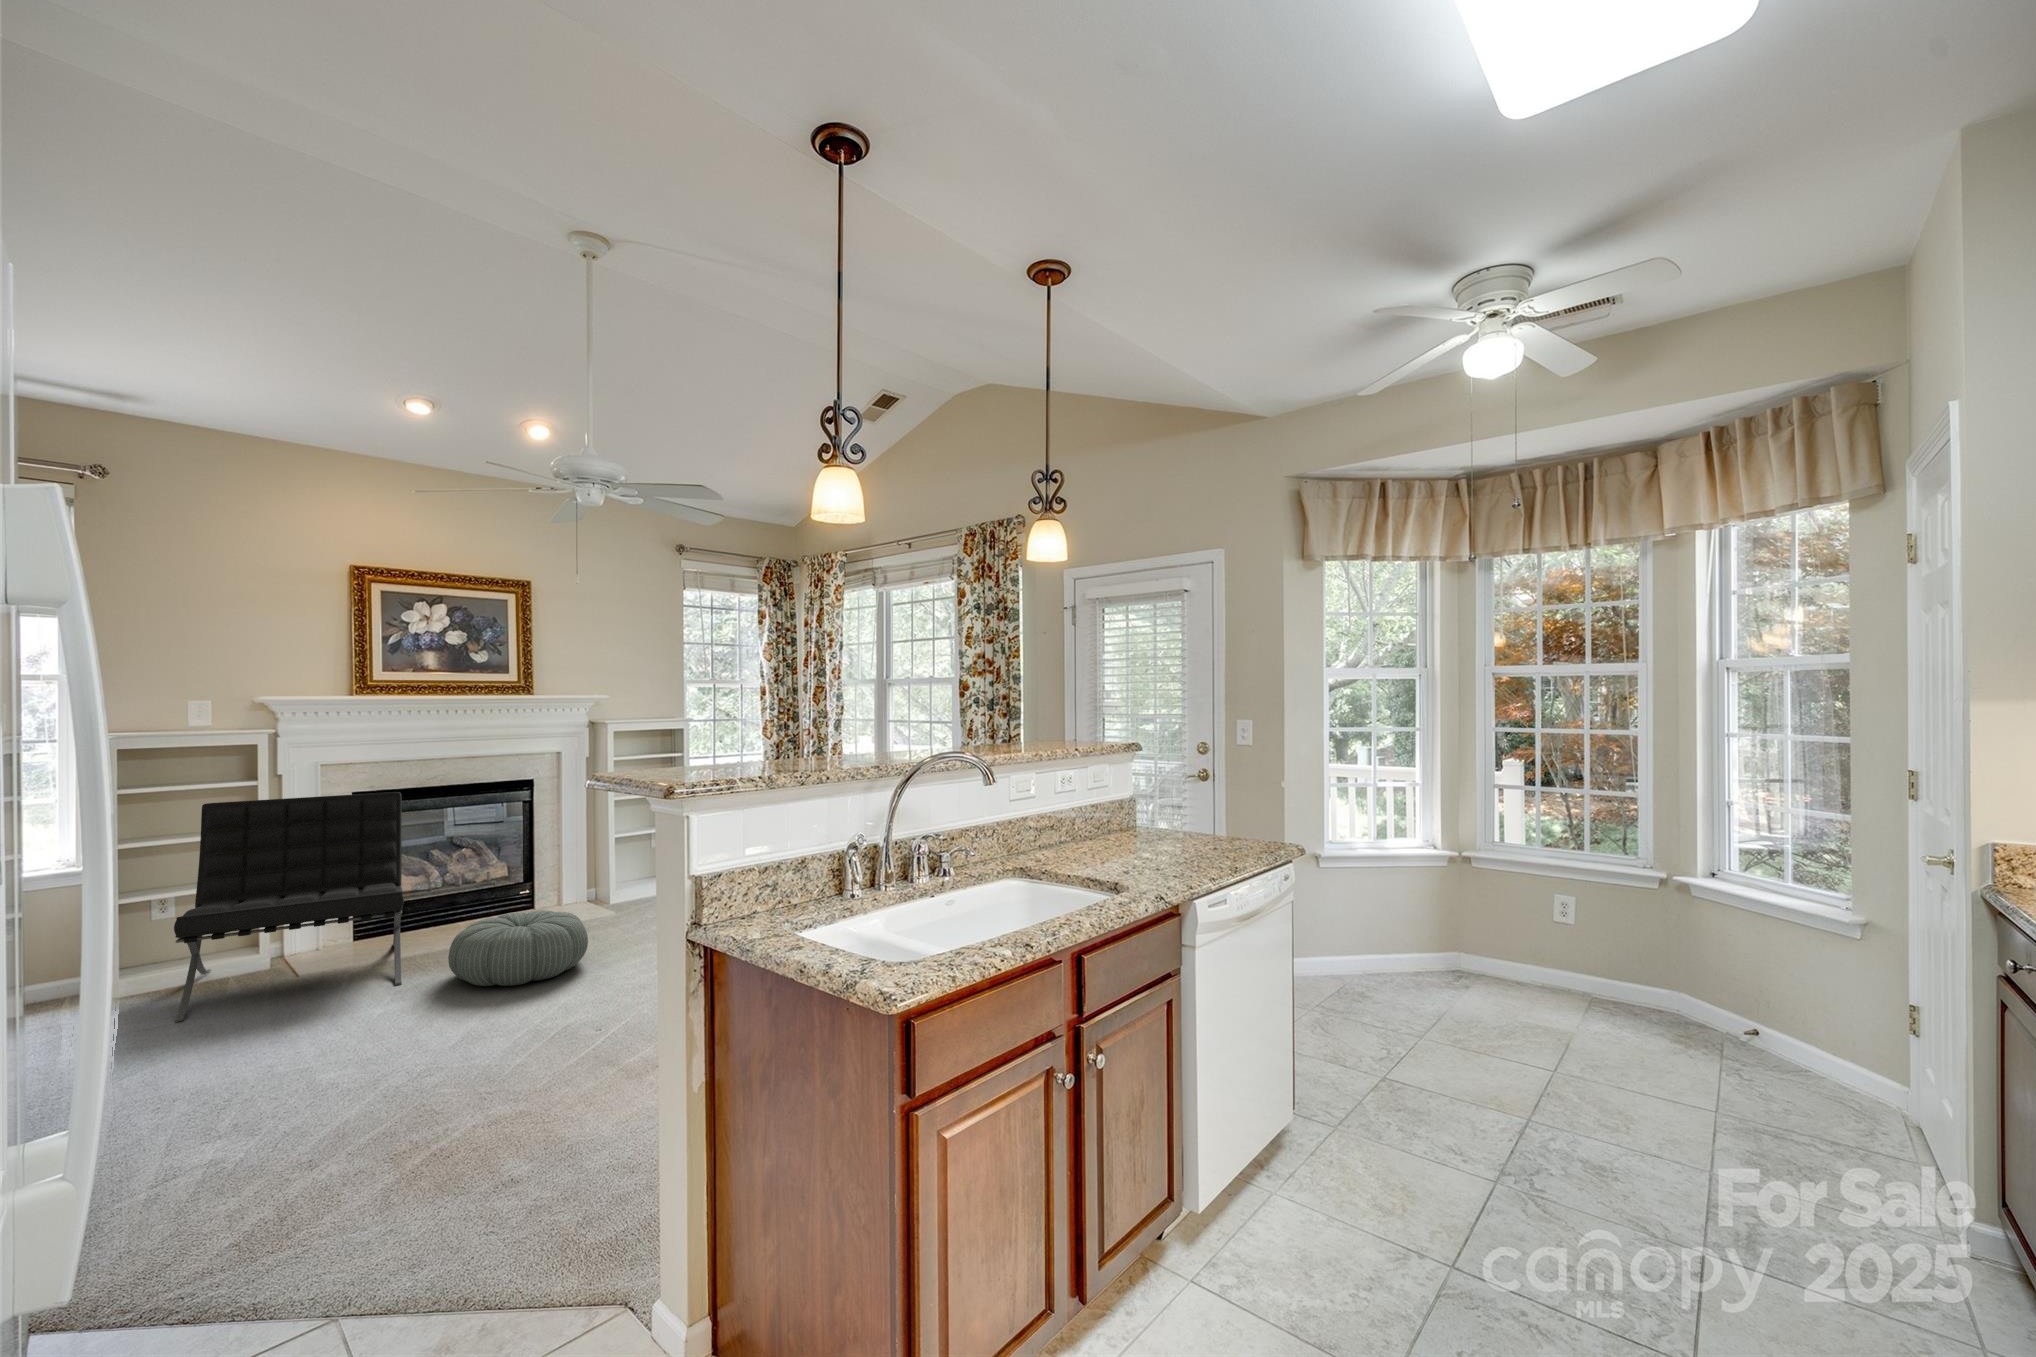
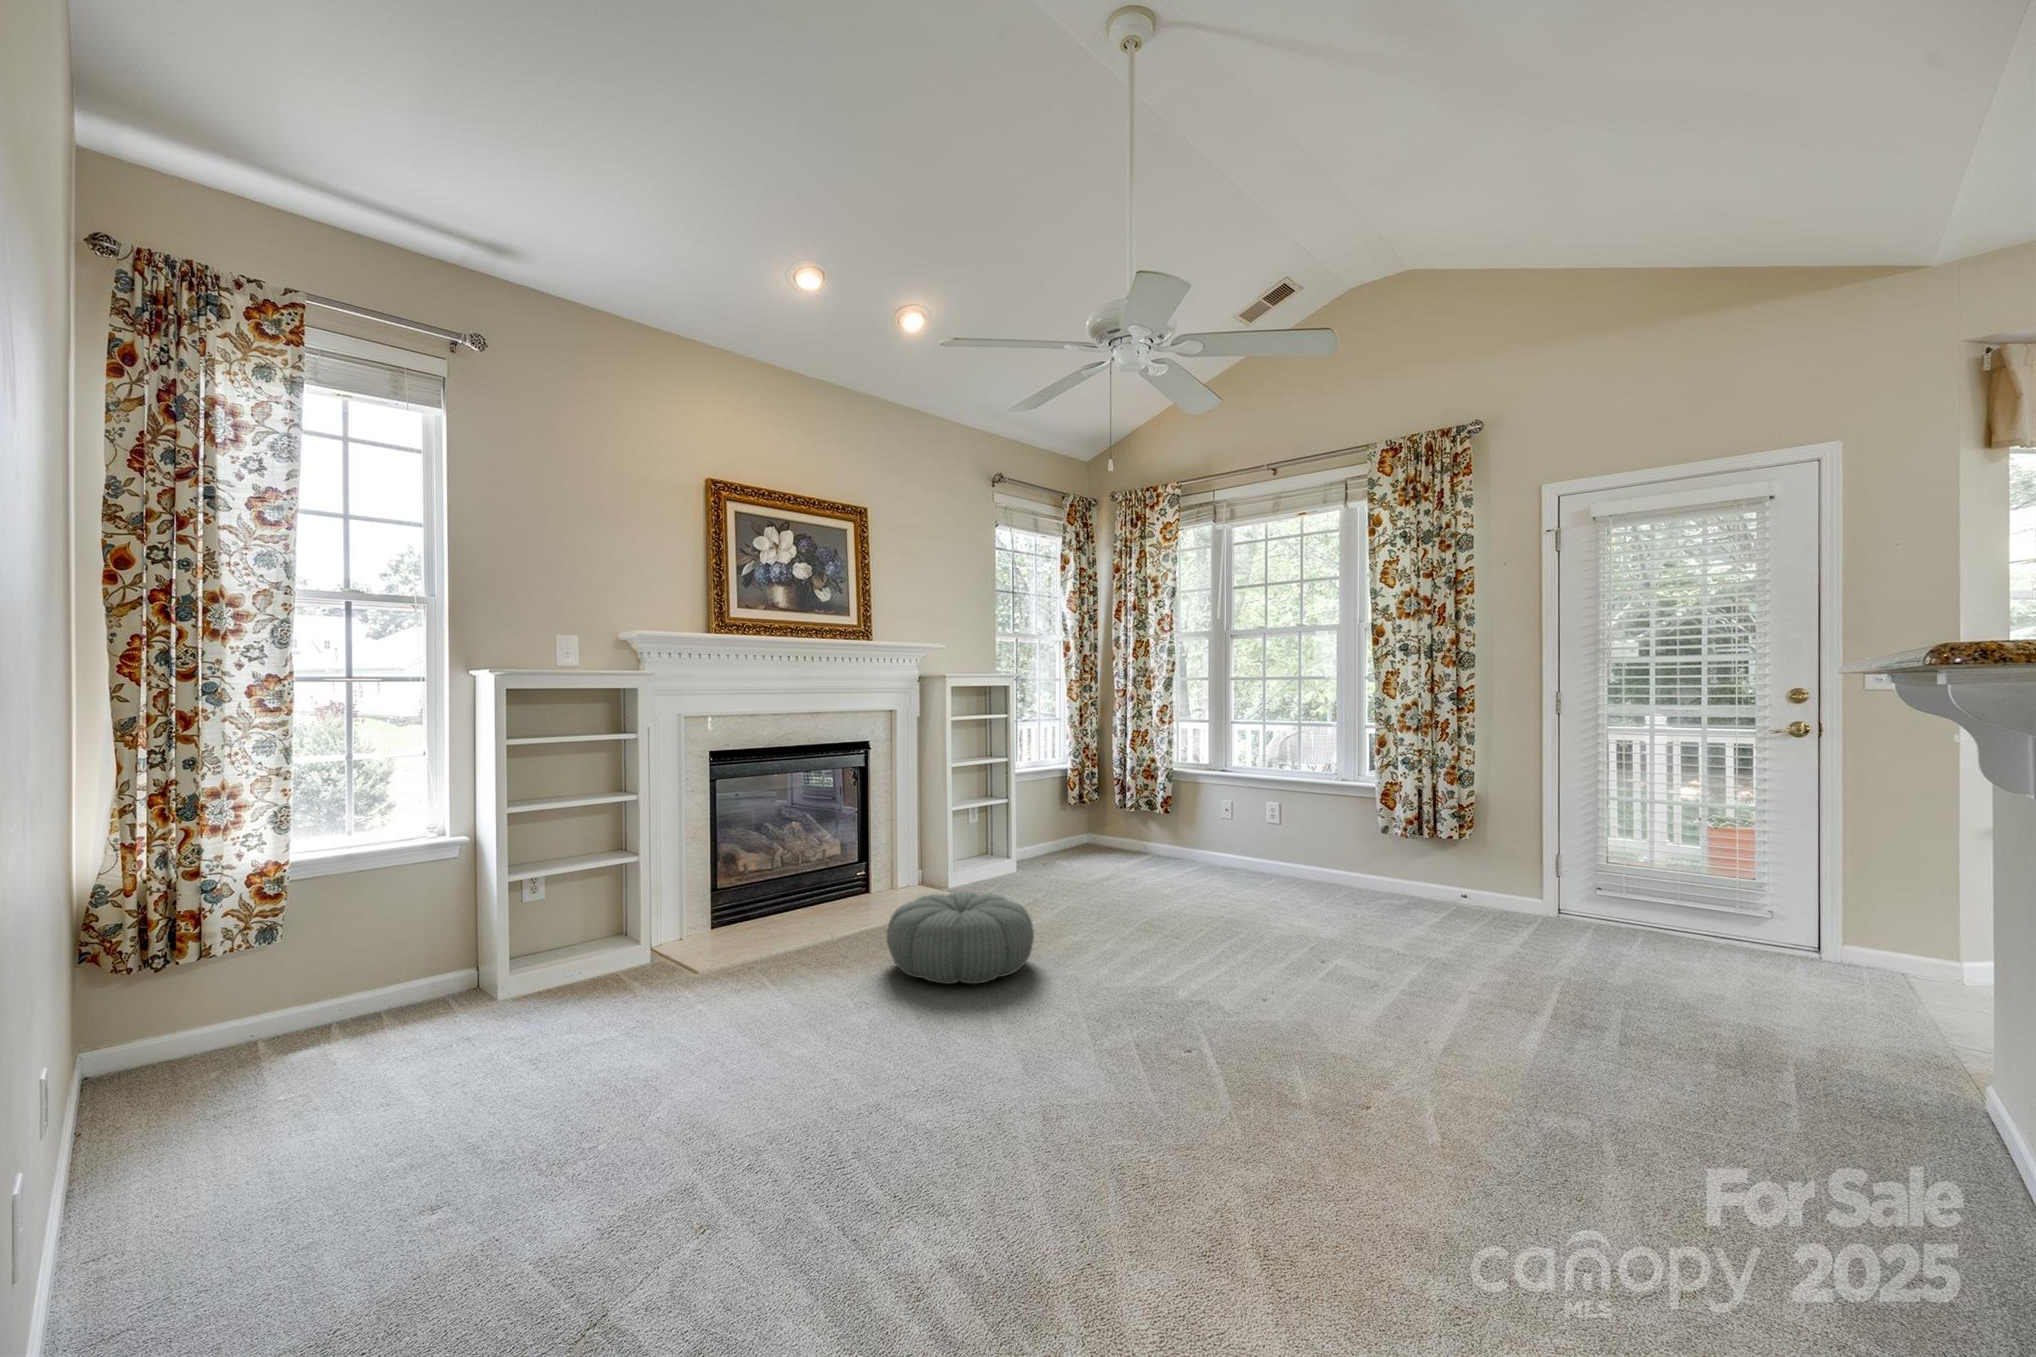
lounge chair: present [174,792,404,1022] -> none [577,750,838,1029]

